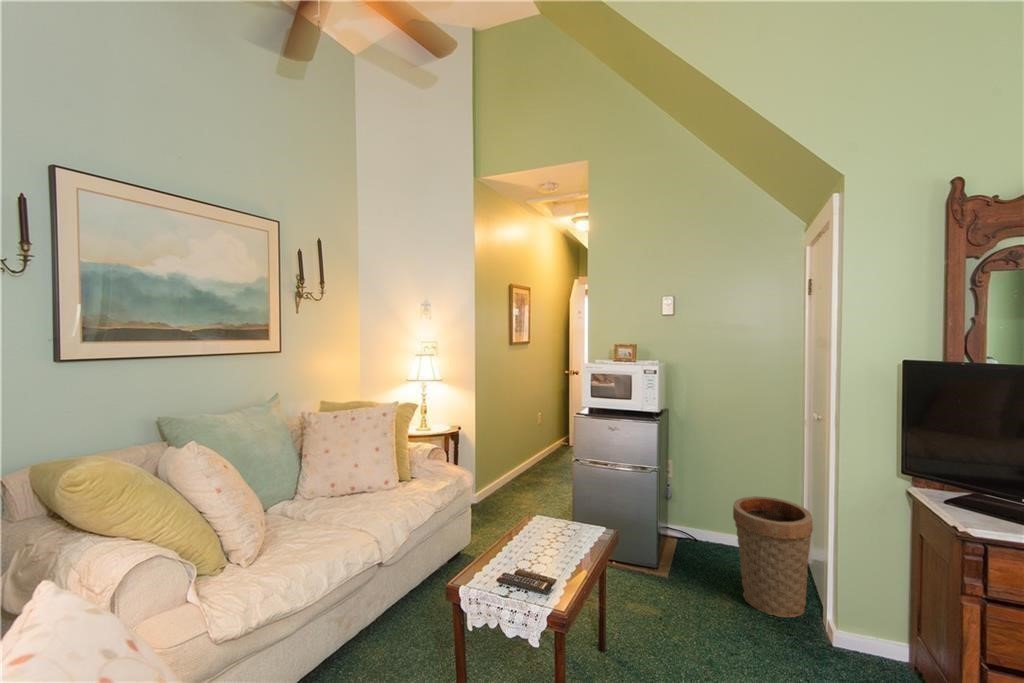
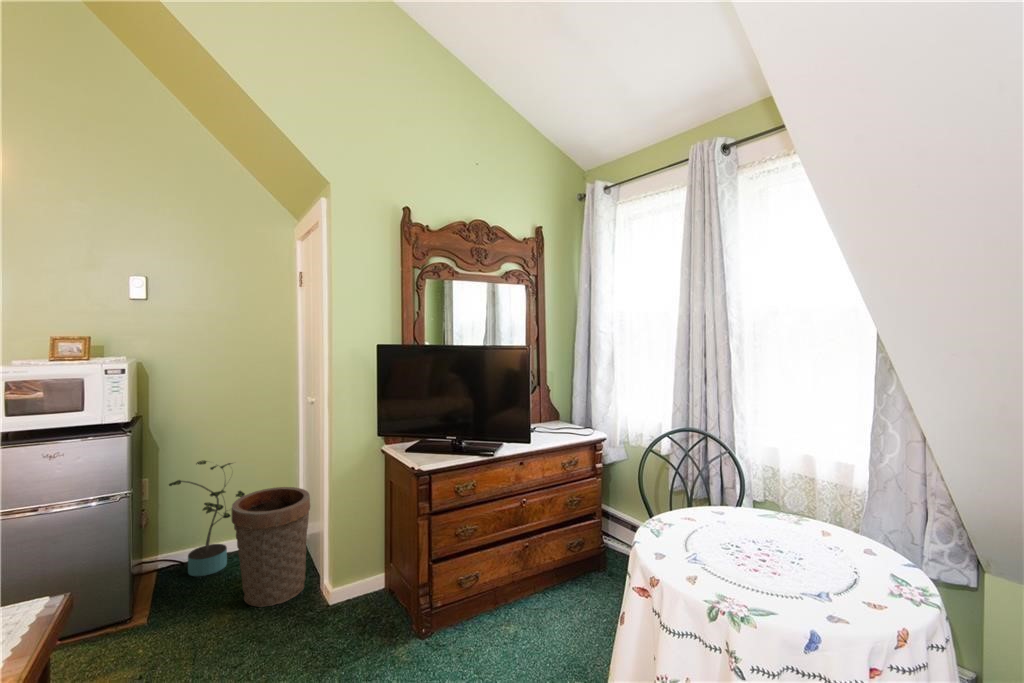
potted plant: none [686,455,748,559] -> present [169,460,245,576]

